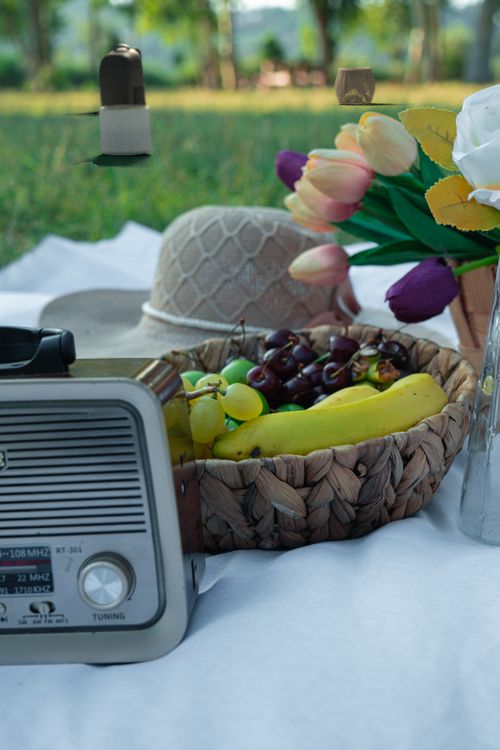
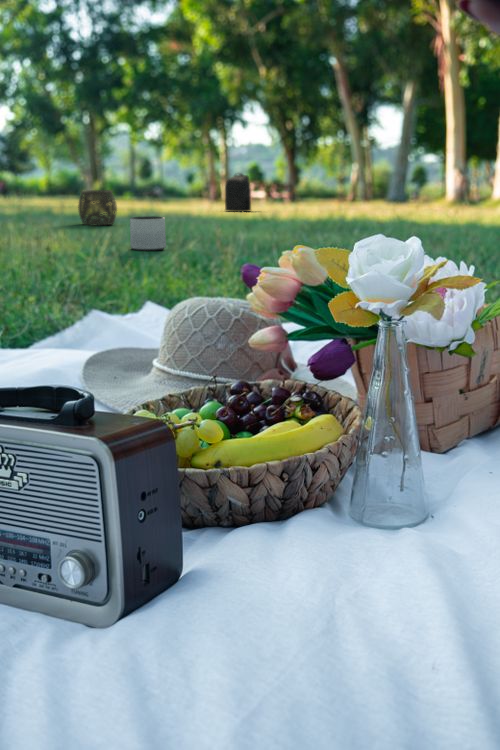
backpack: present [99,44,146,108] -> present [225,173,251,212]
woven basket: present [335,67,376,105] -> present [78,190,117,225]

